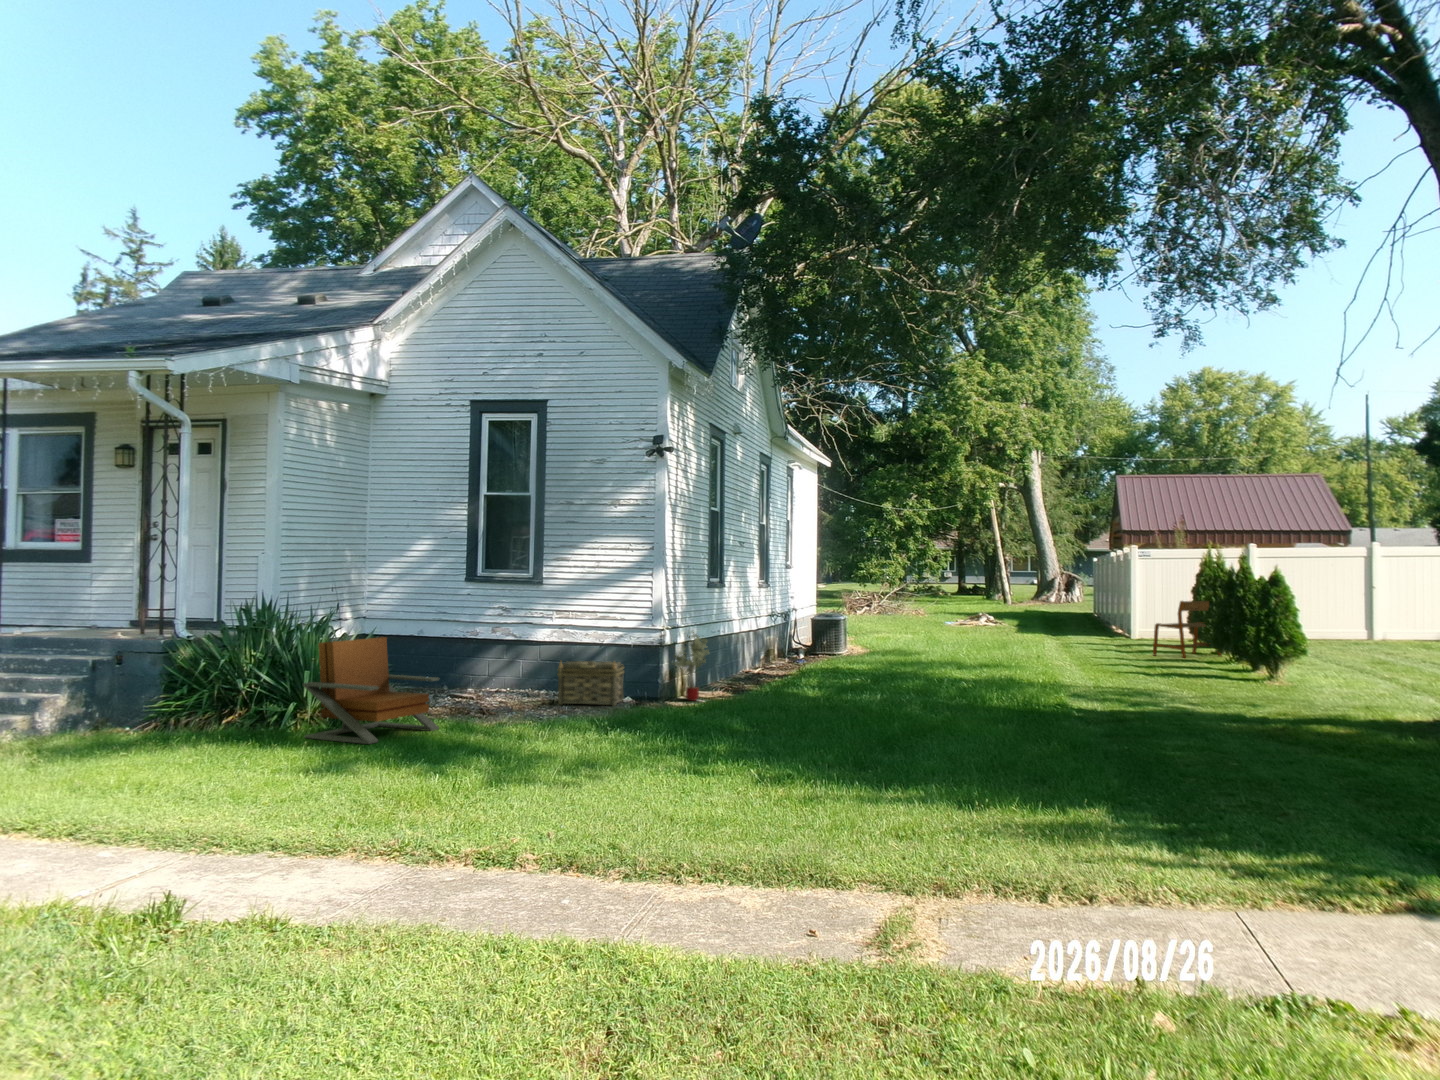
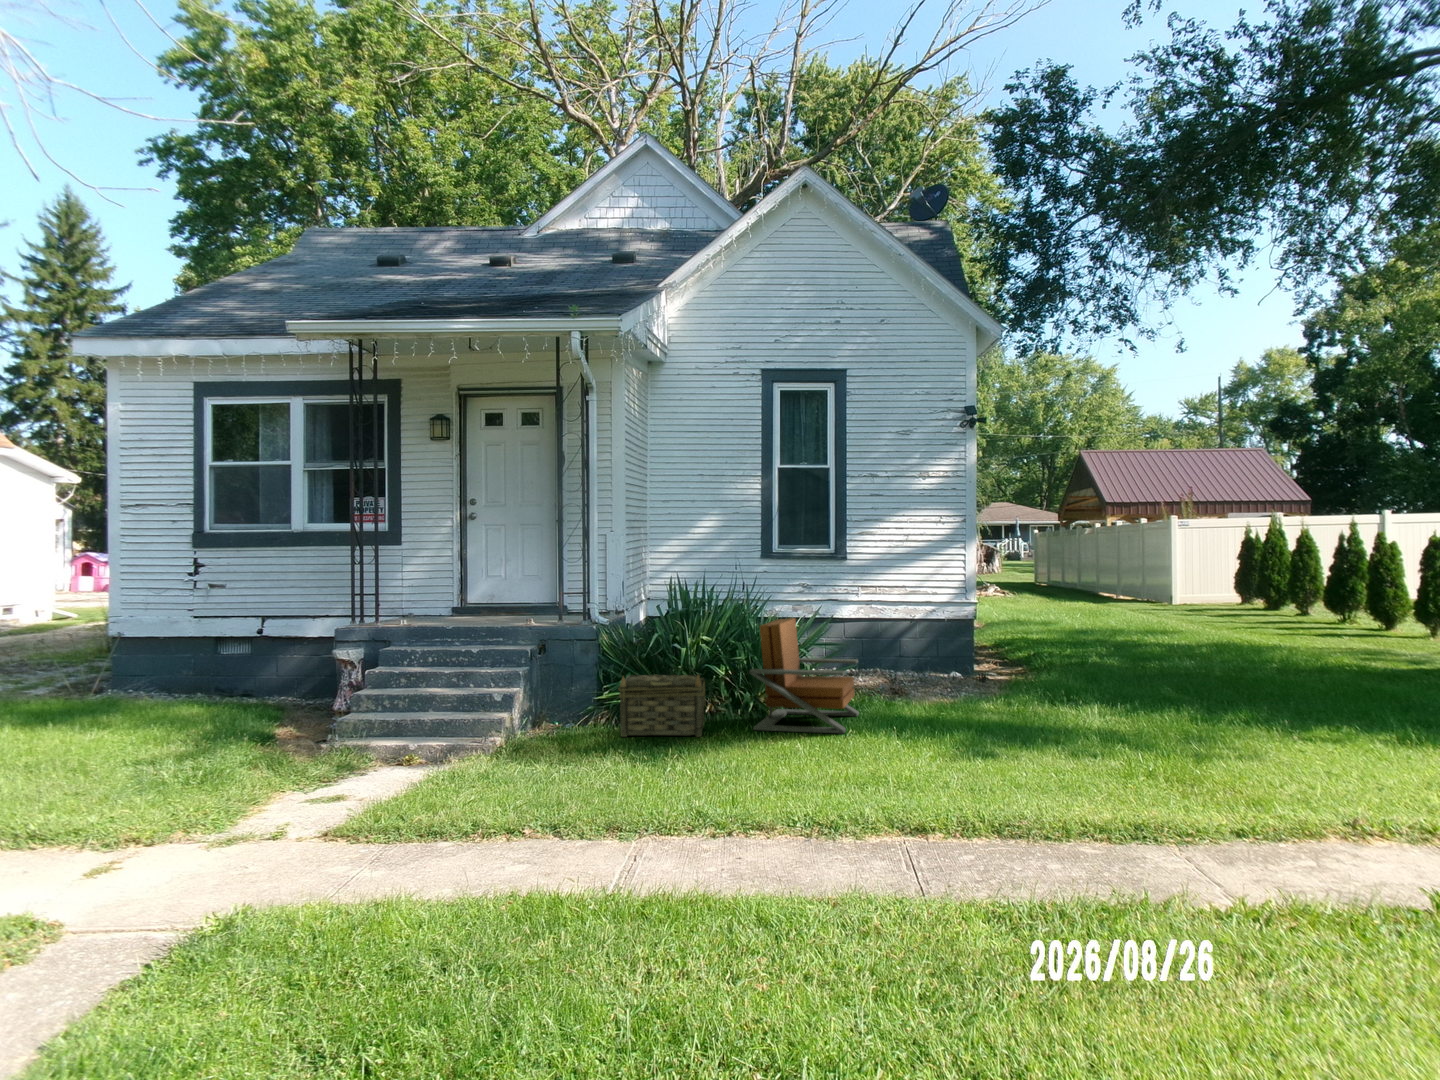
bench: present [1153,601,1222,658] -> none [1251,565,1309,619]
potted tree: present [674,632,709,701] -> none [977,603,1016,674]
basket: present [557,660,624,706] -> present [619,675,705,737]

